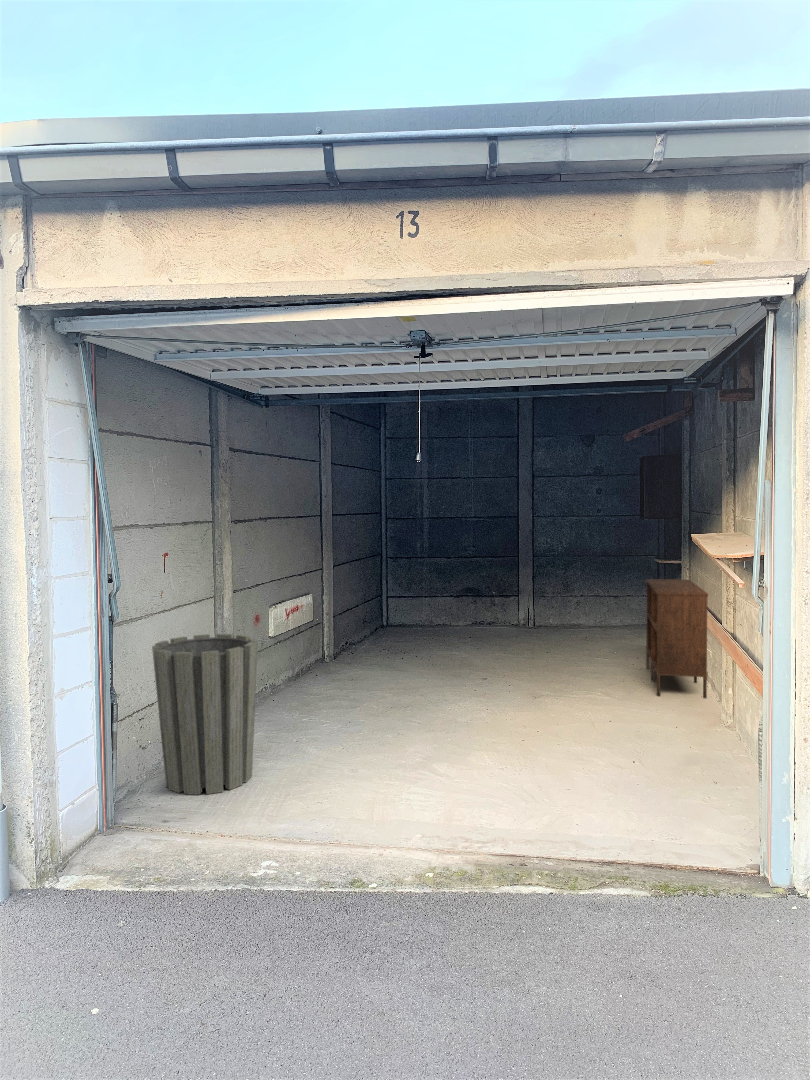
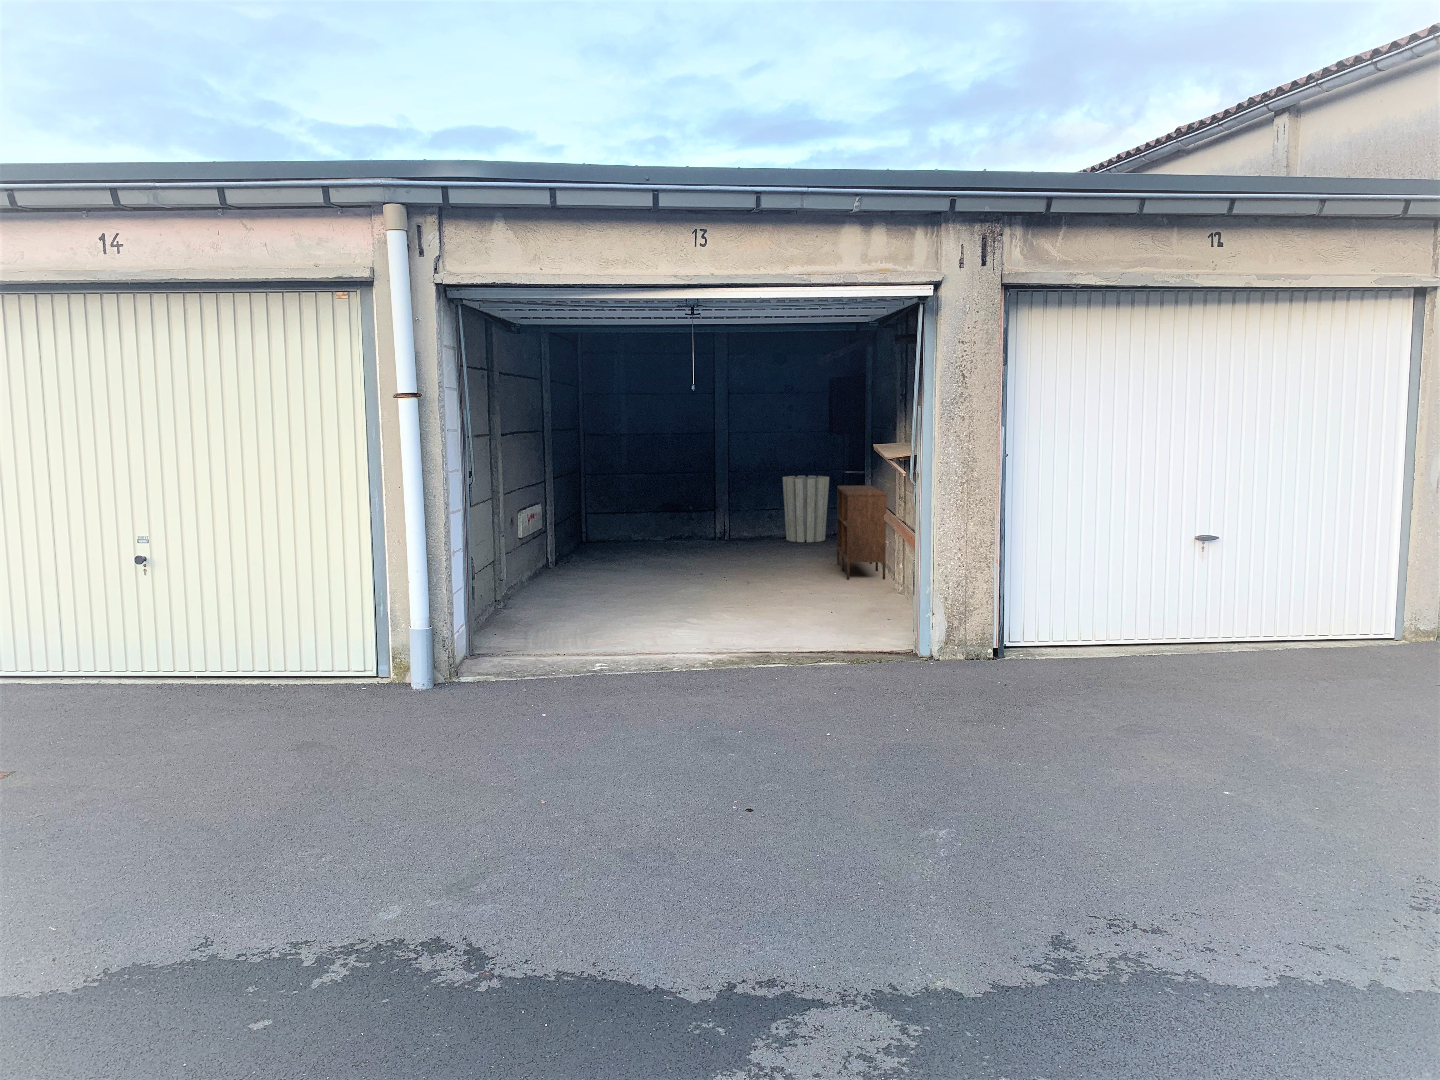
trash can: present [152,634,257,795] -> present [783,476,829,542]

